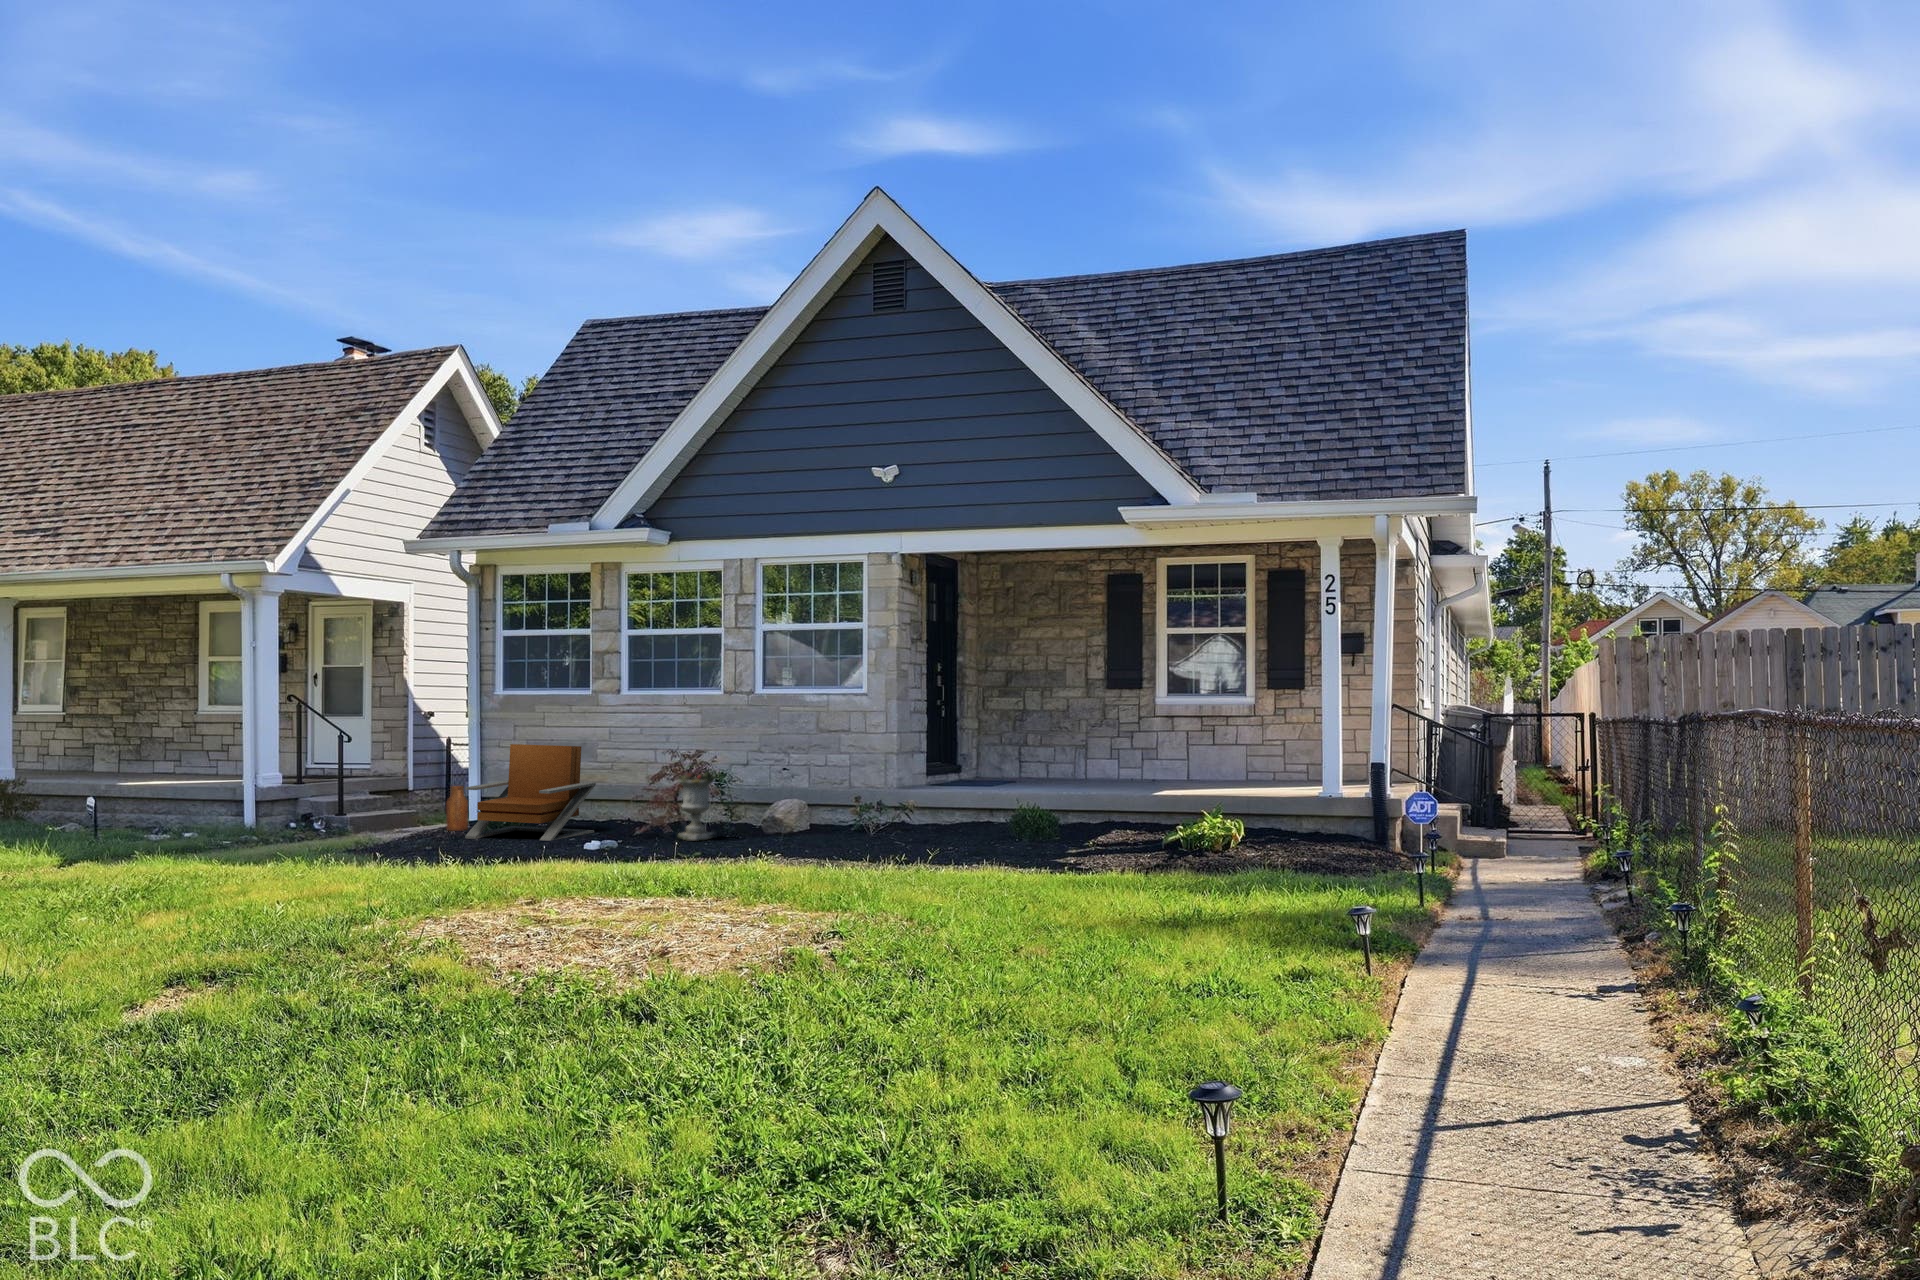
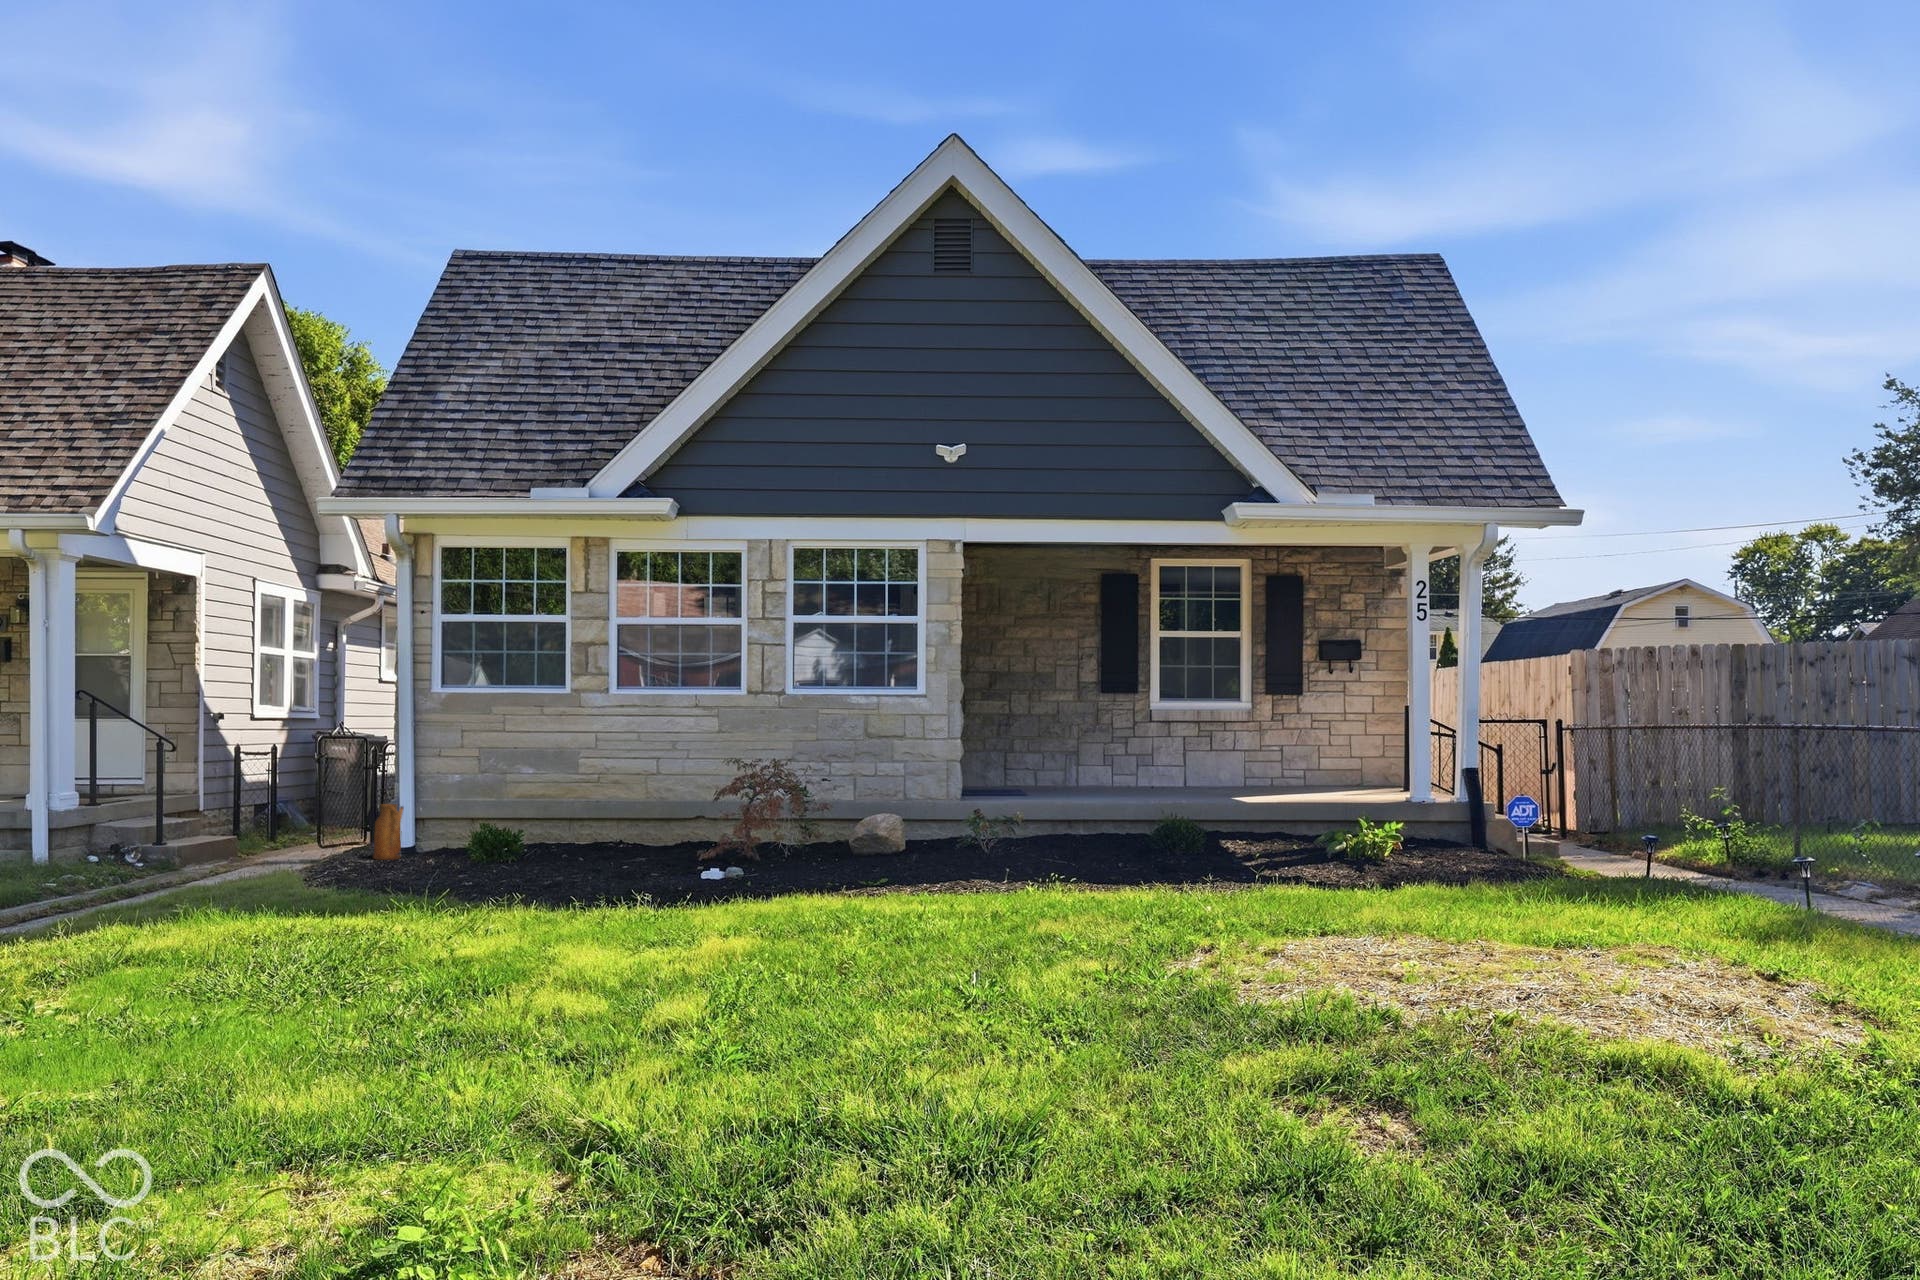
lounge chair: present [465,744,596,841] -> none [438,751,586,871]
planter: present [678,772,715,841] -> none [724,784,770,865]

